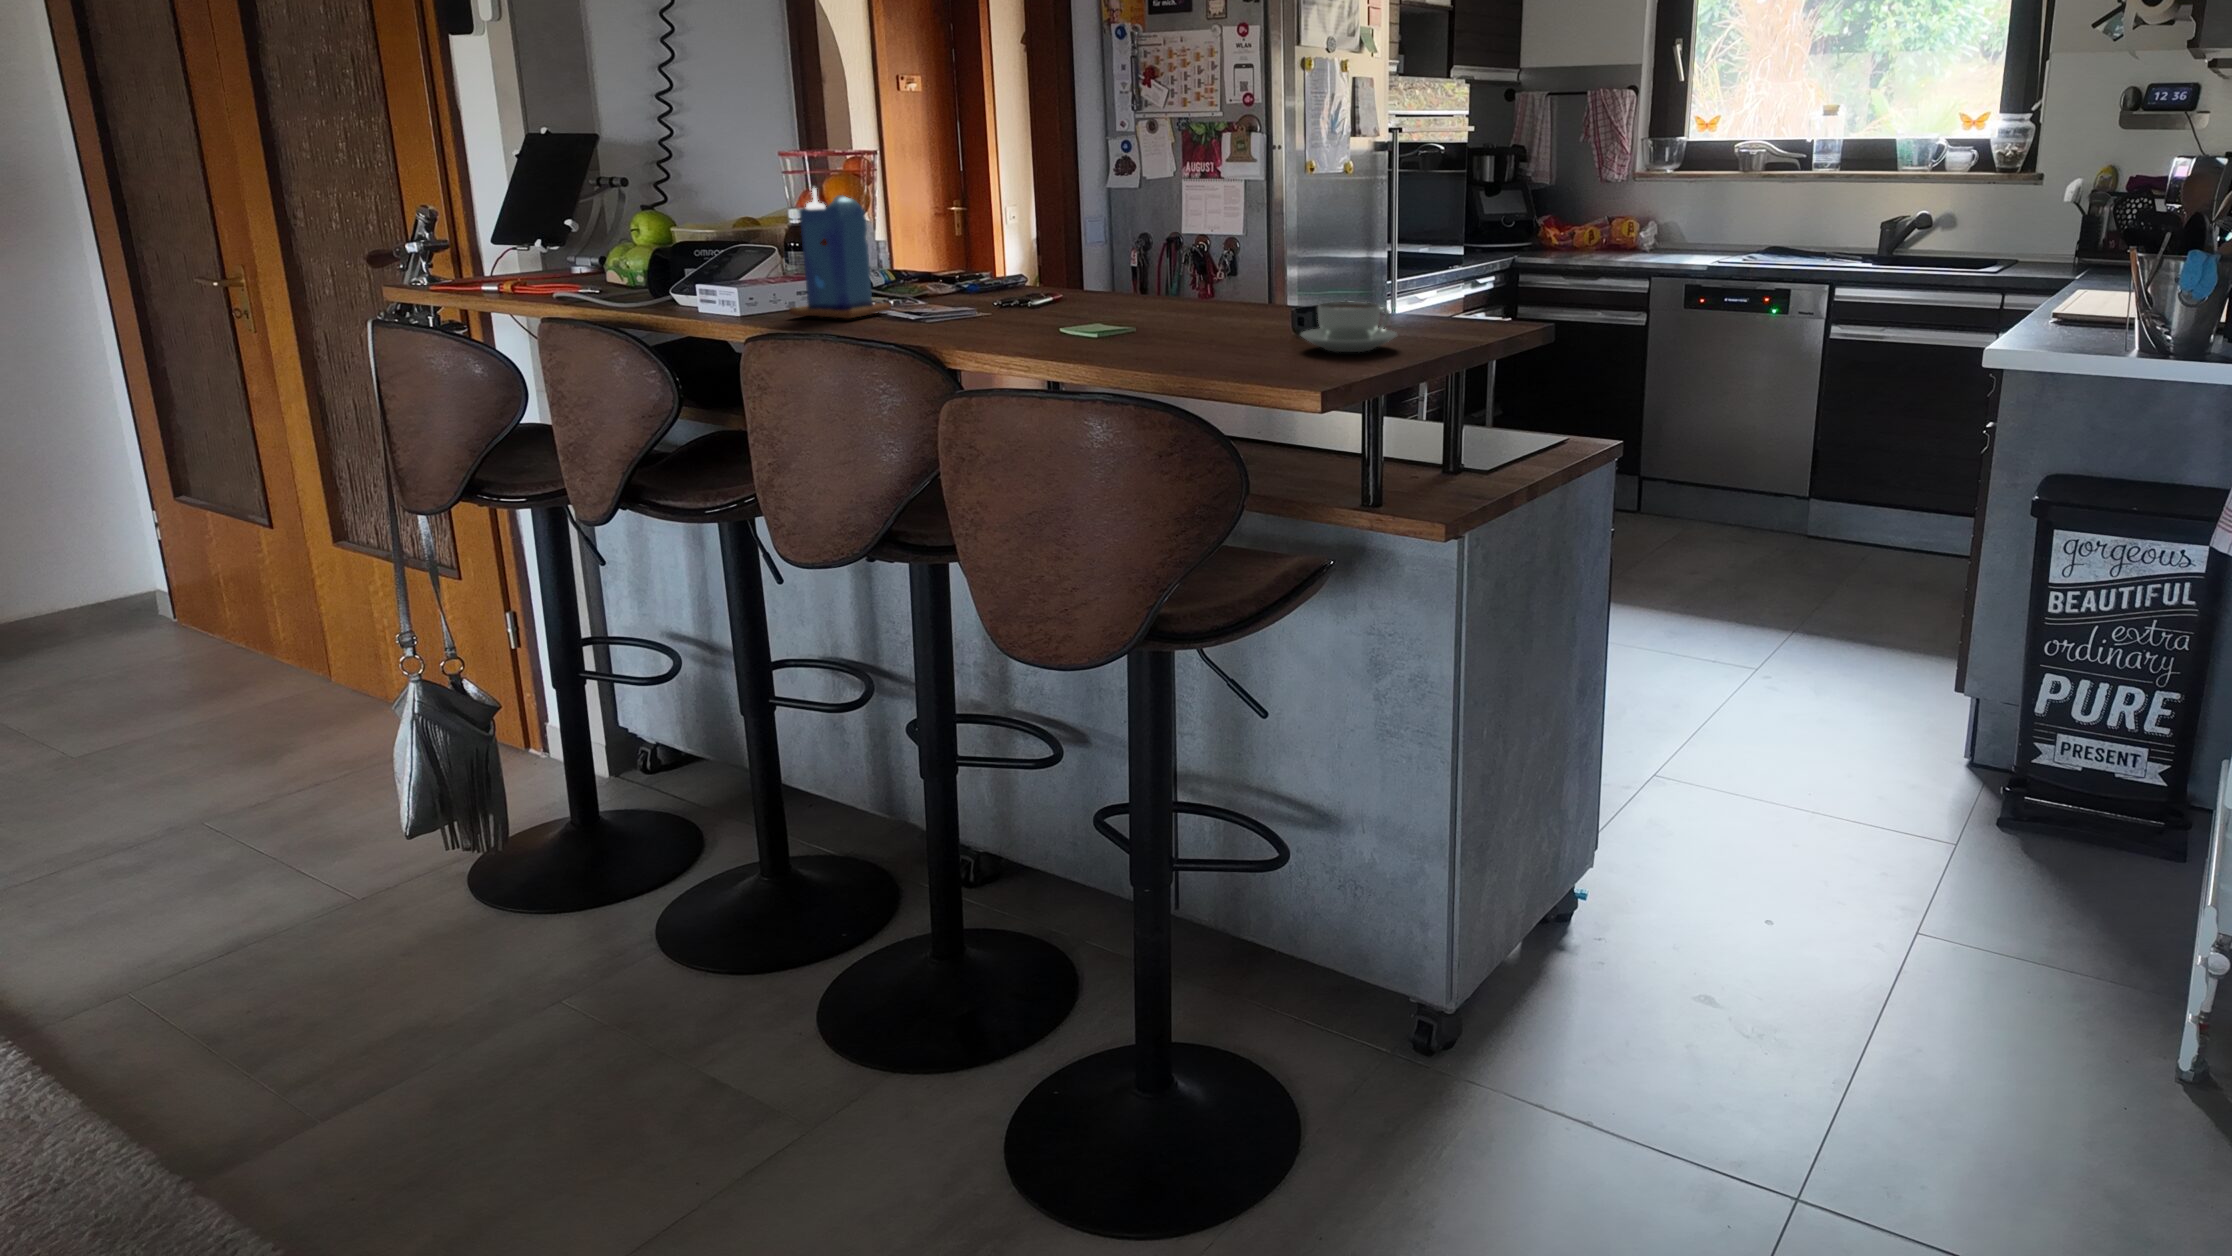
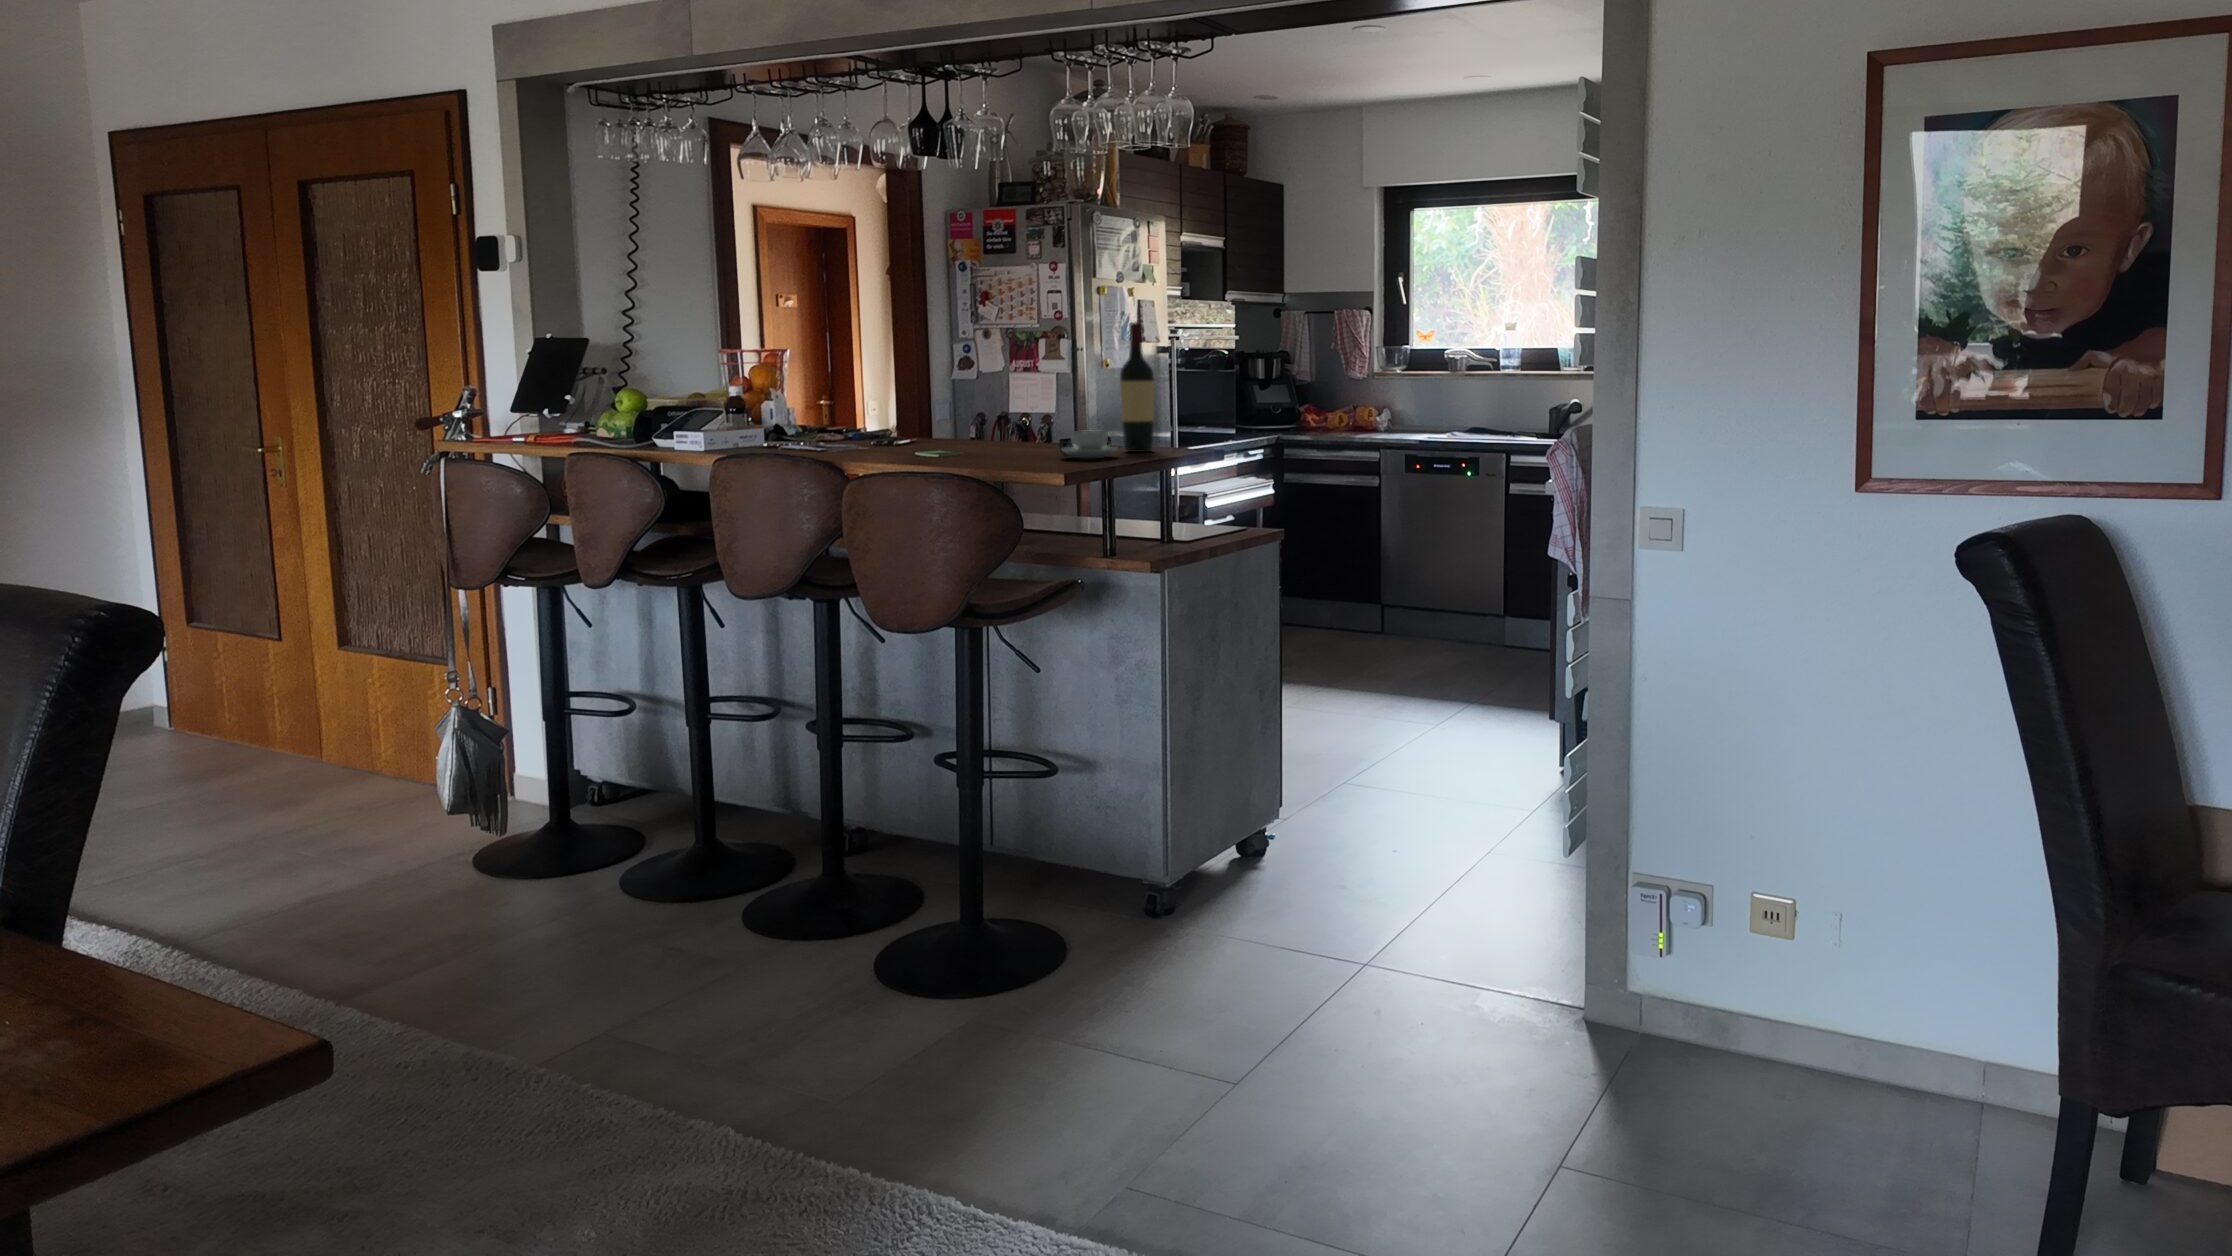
wine bottle: none [1395,114,1452,335] -> present [1120,322,1154,452]
candle: present [789,188,891,318] -> none [737,368,803,450]

